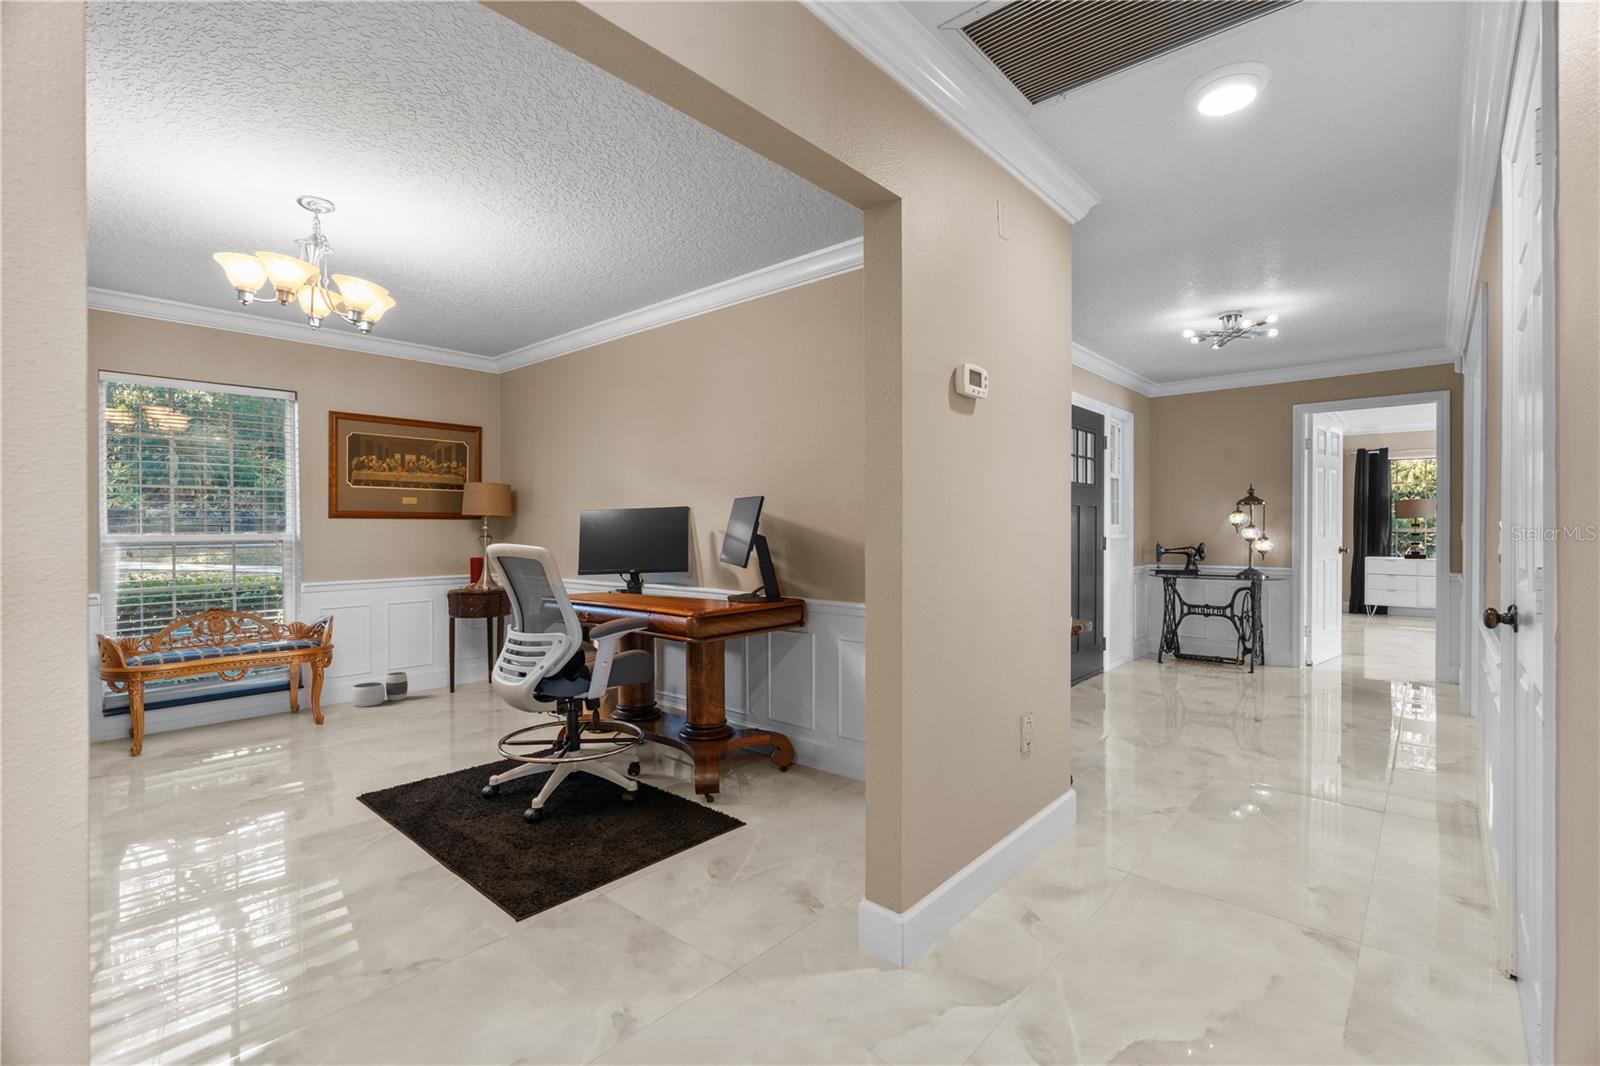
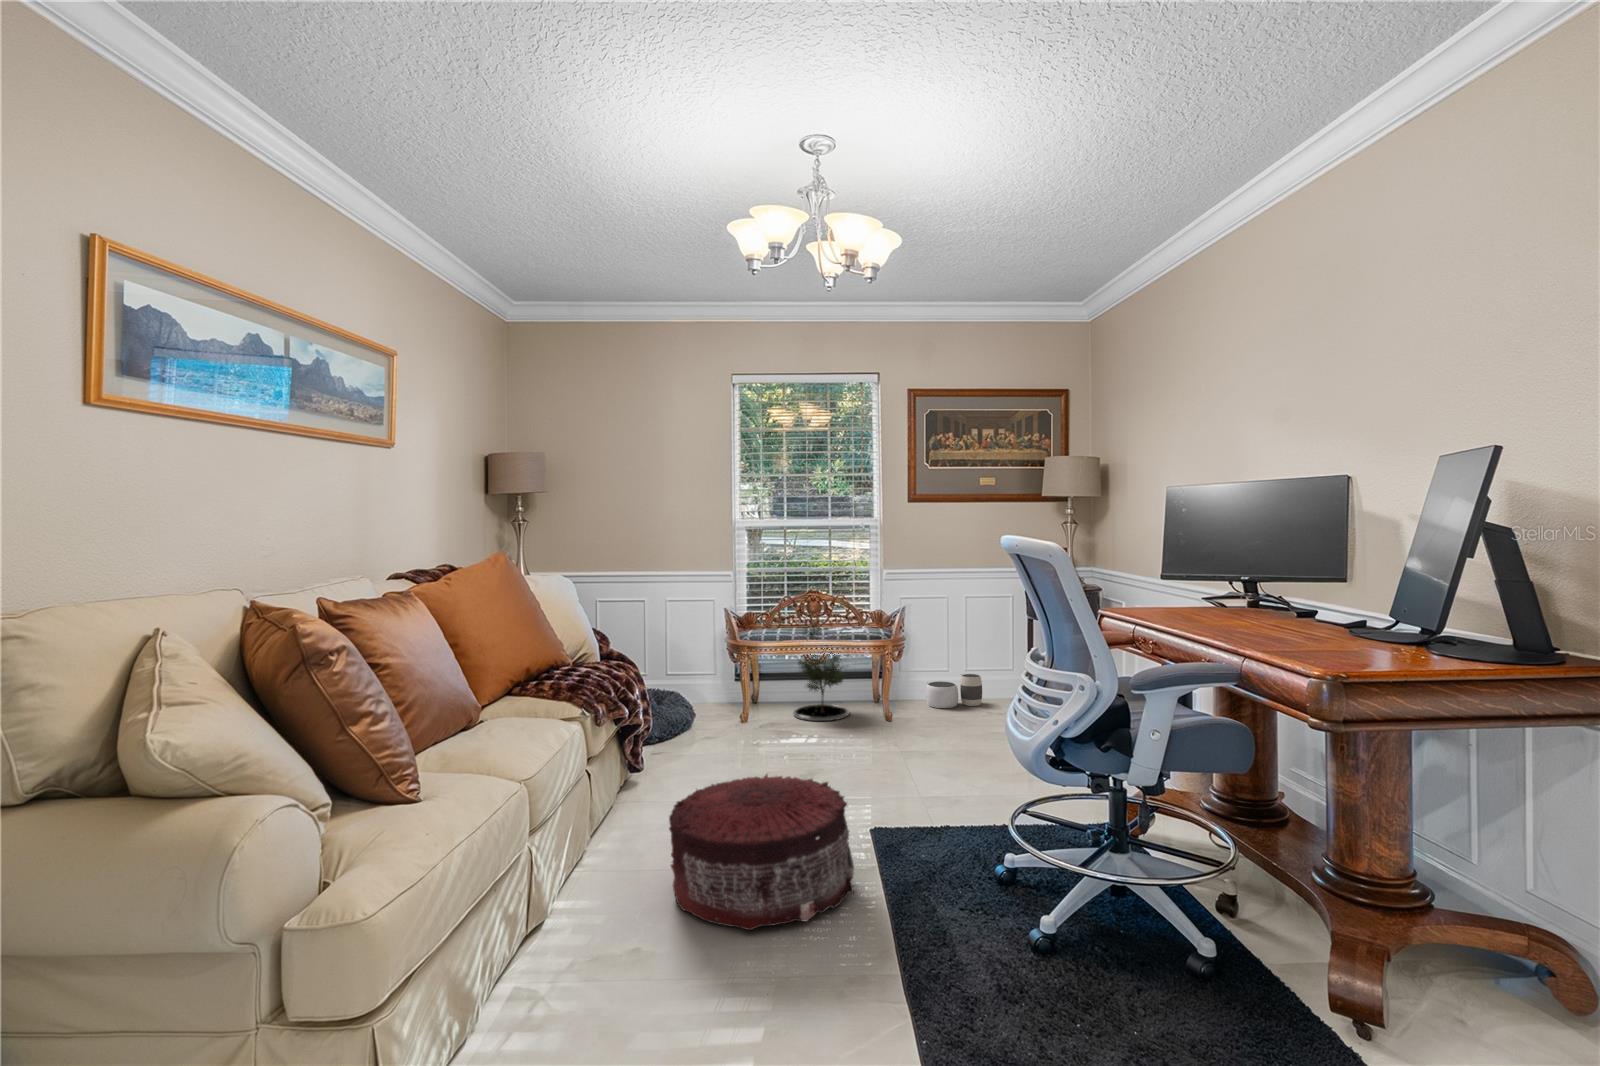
potted tree: none [197,630,270,739] -> present [794,617,849,721]
pouf: none [174,753,379,889] -> present [669,774,854,930]

